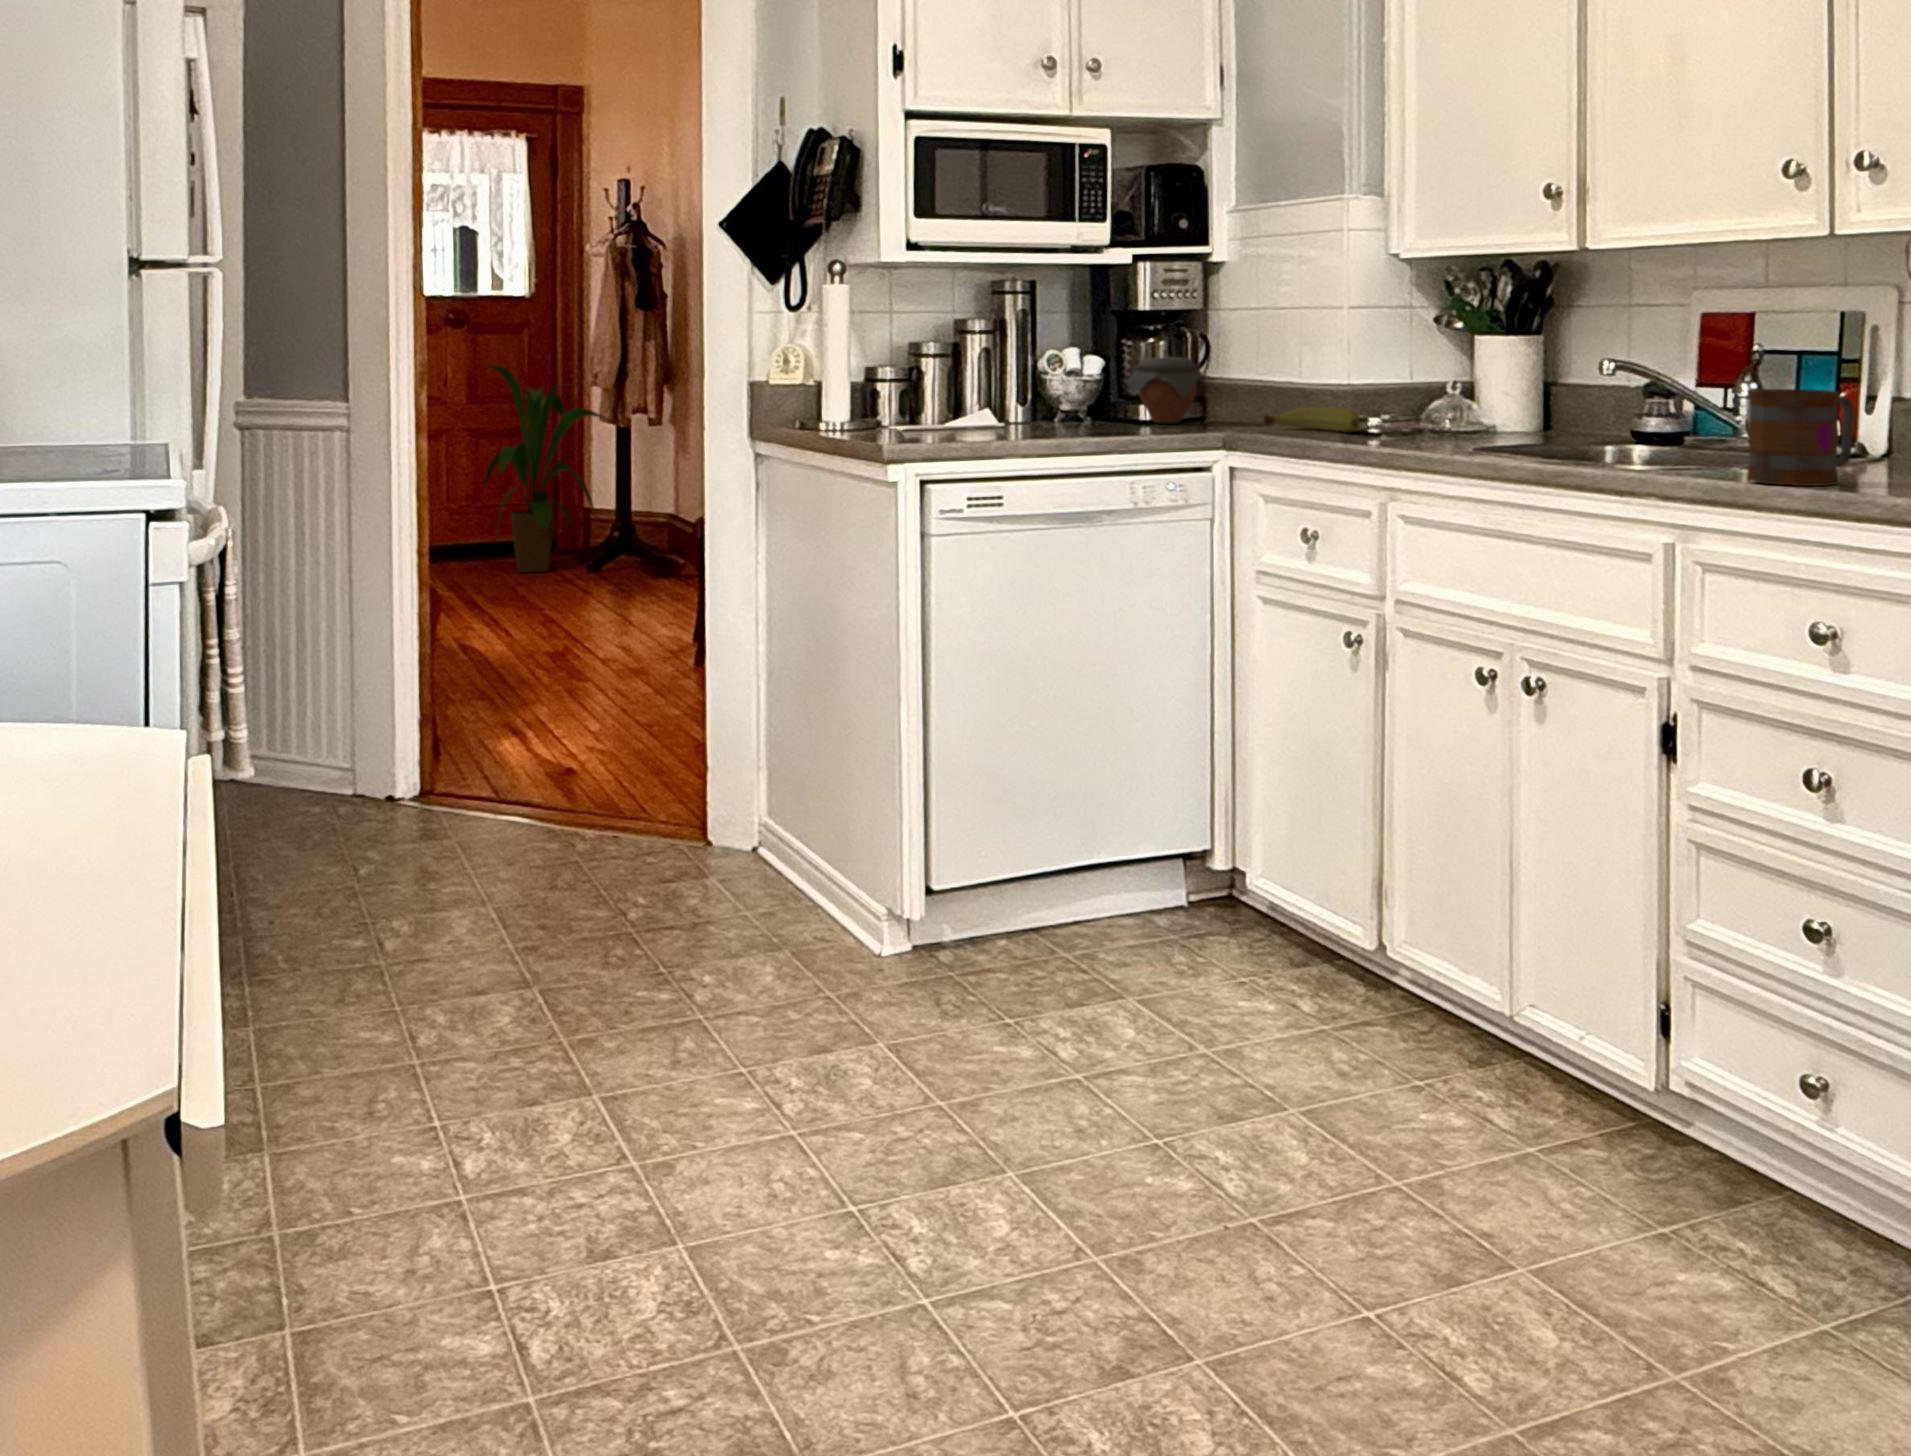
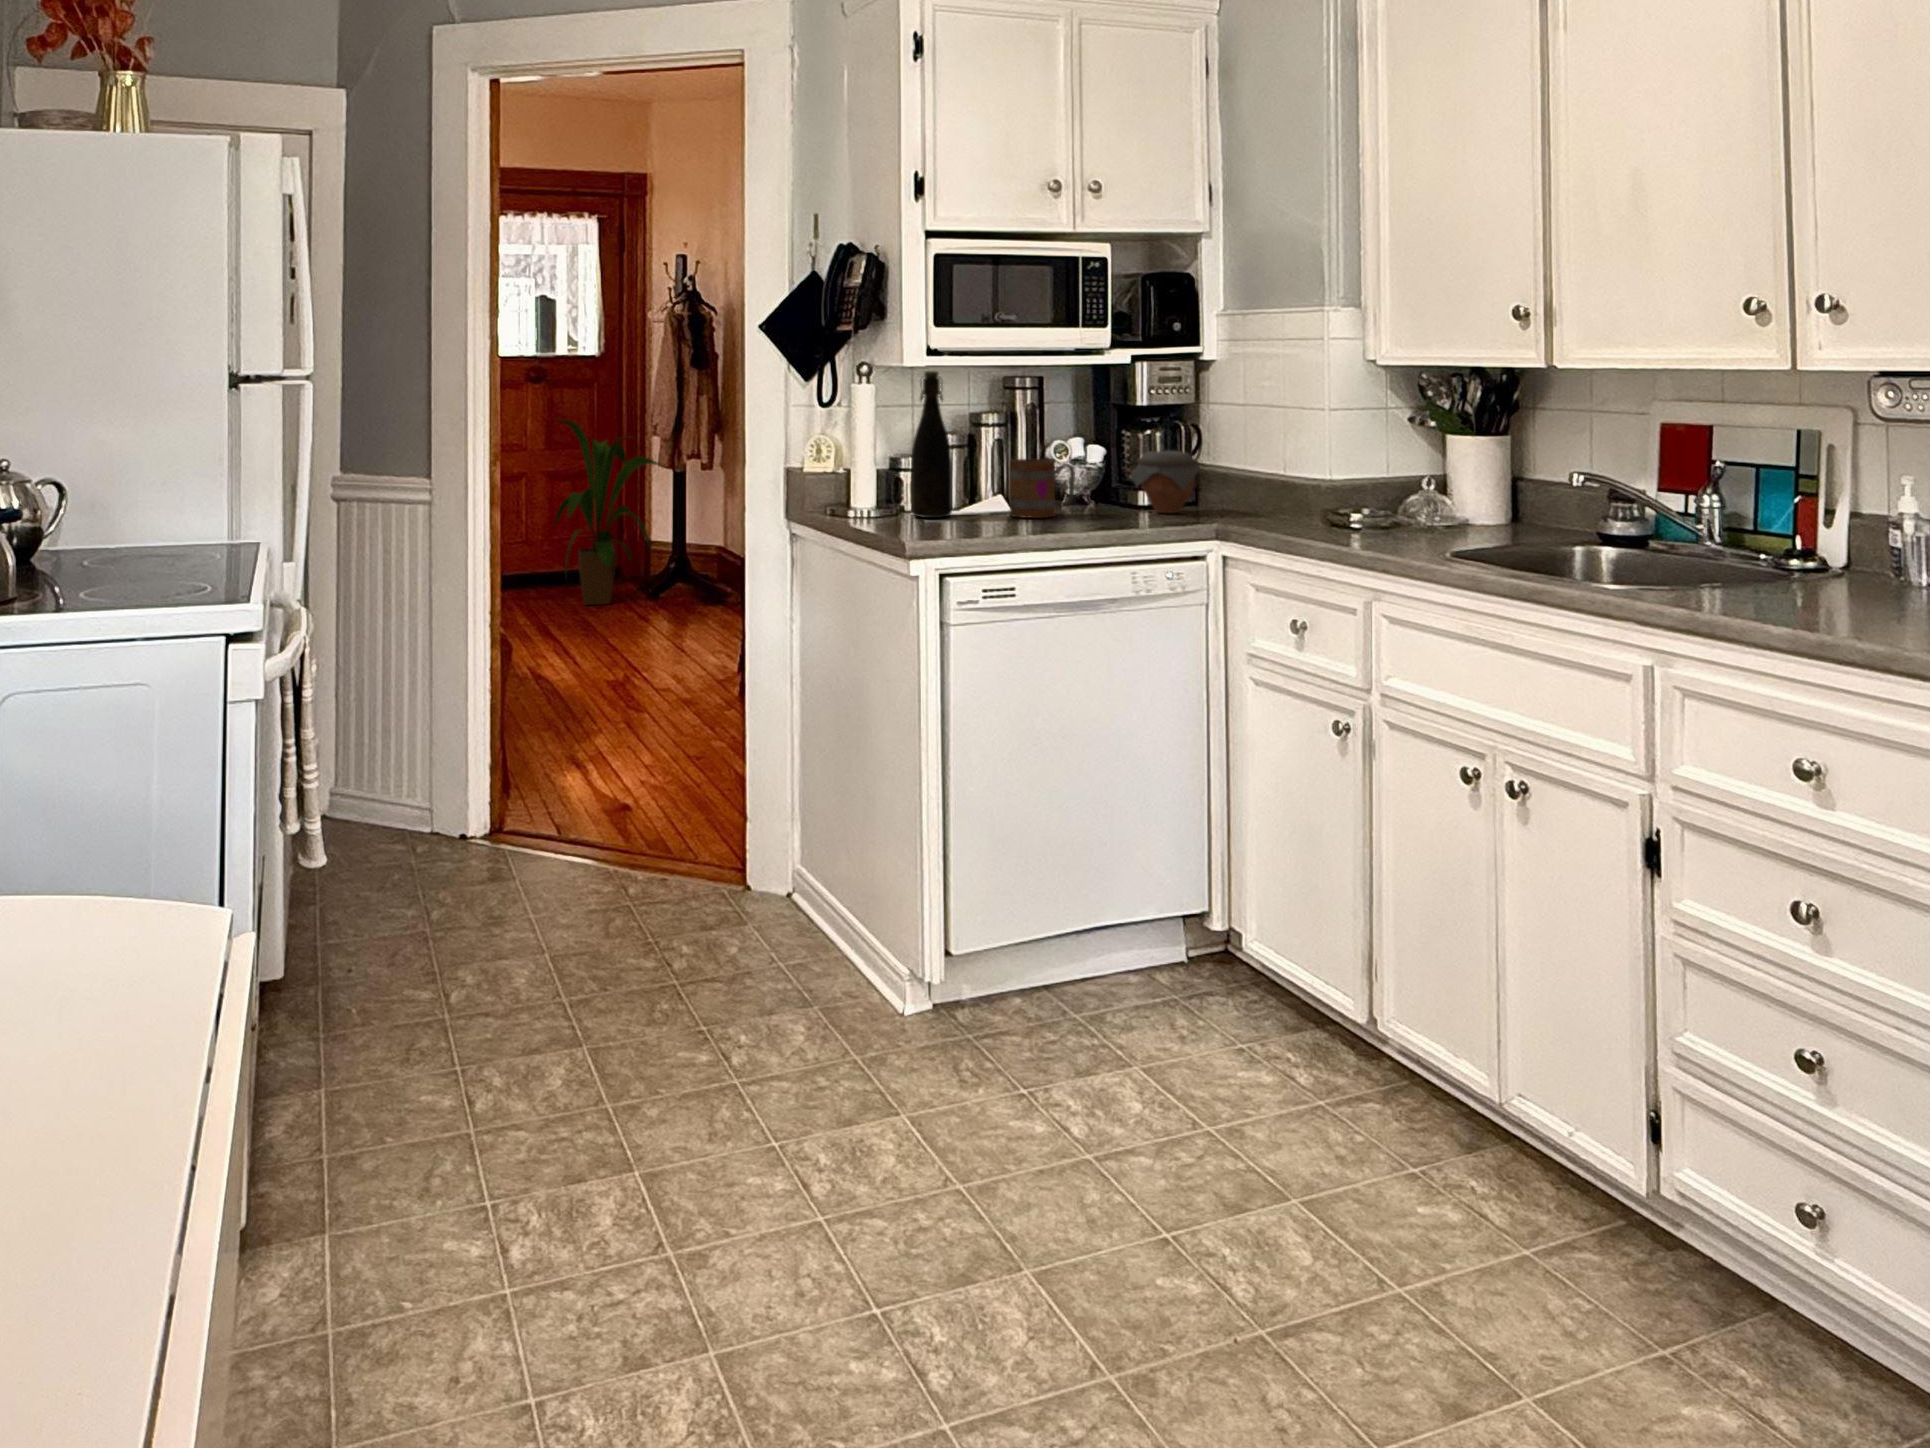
bottle: none [887,269,932,428] -> present [911,371,952,518]
mug: present [1747,389,1854,486] -> present [1010,459,1075,518]
fruit: present [1264,407,1360,432] -> none [1258,502,1348,528]

